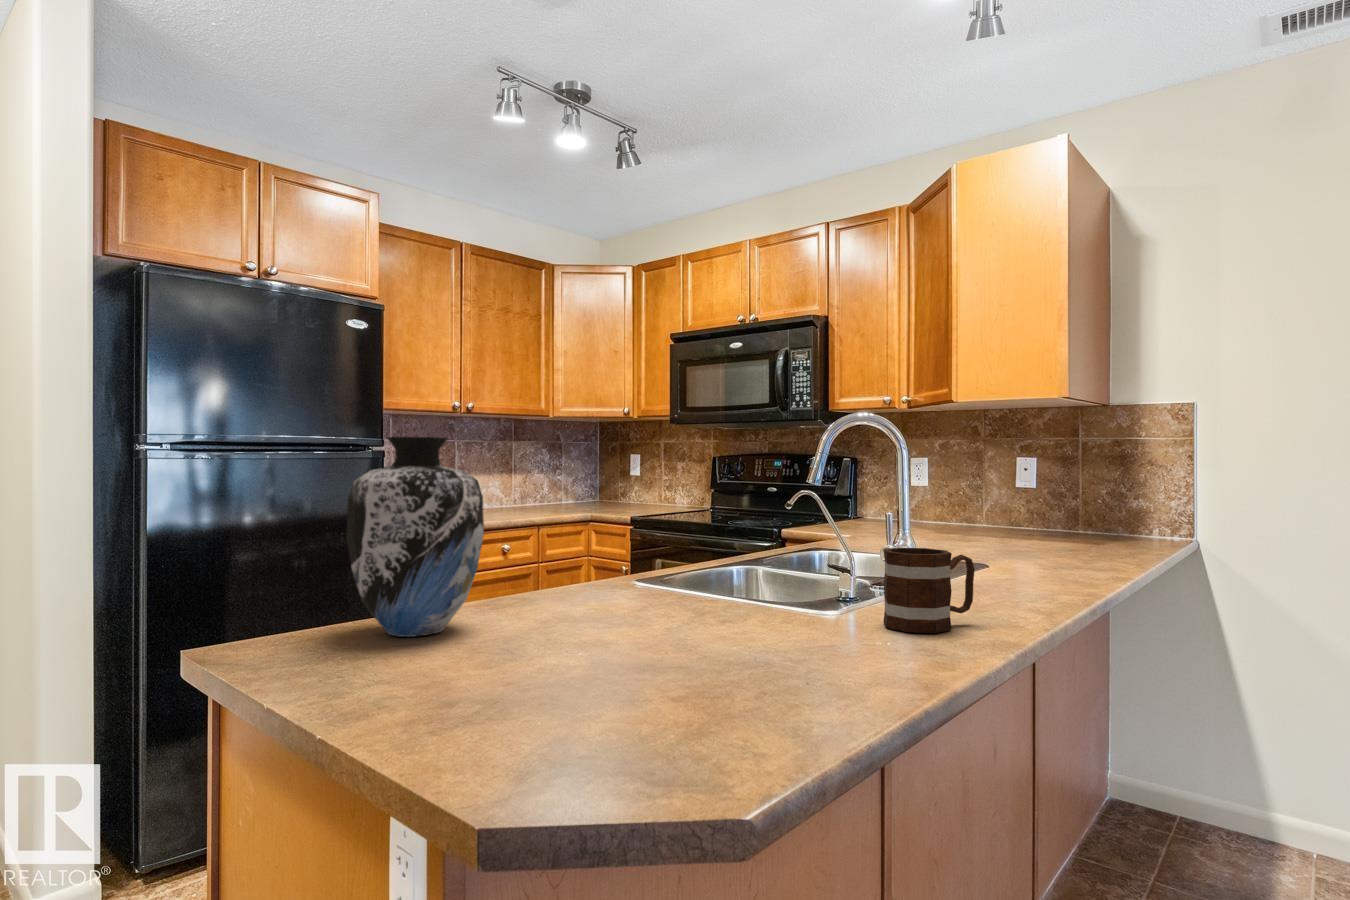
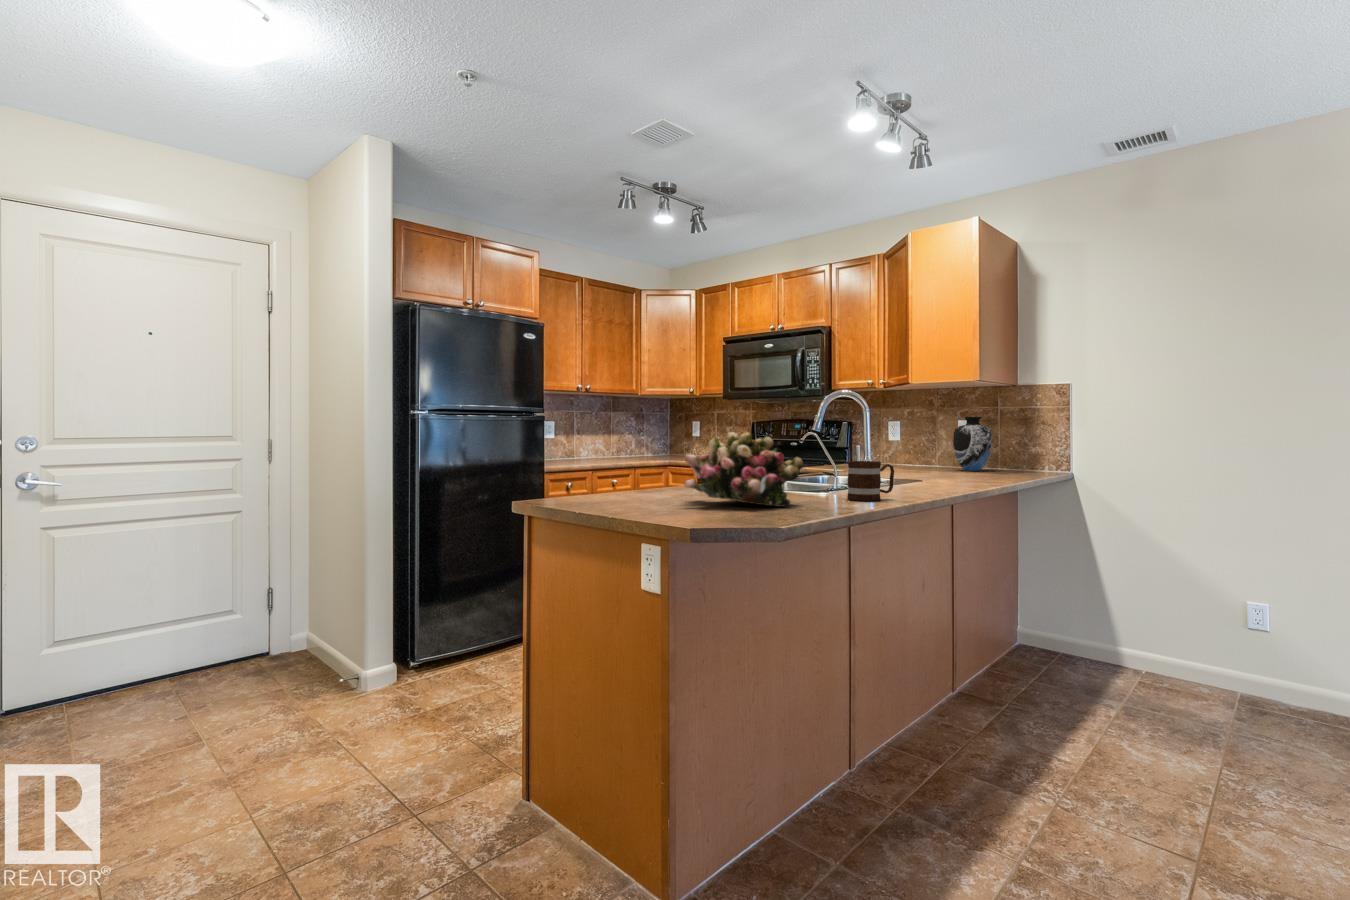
vase: present [346,437,484,637] -> present [953,417,993,471]
flower arrangement: none [538,494,801,664] -> present [684,432,804,507]

